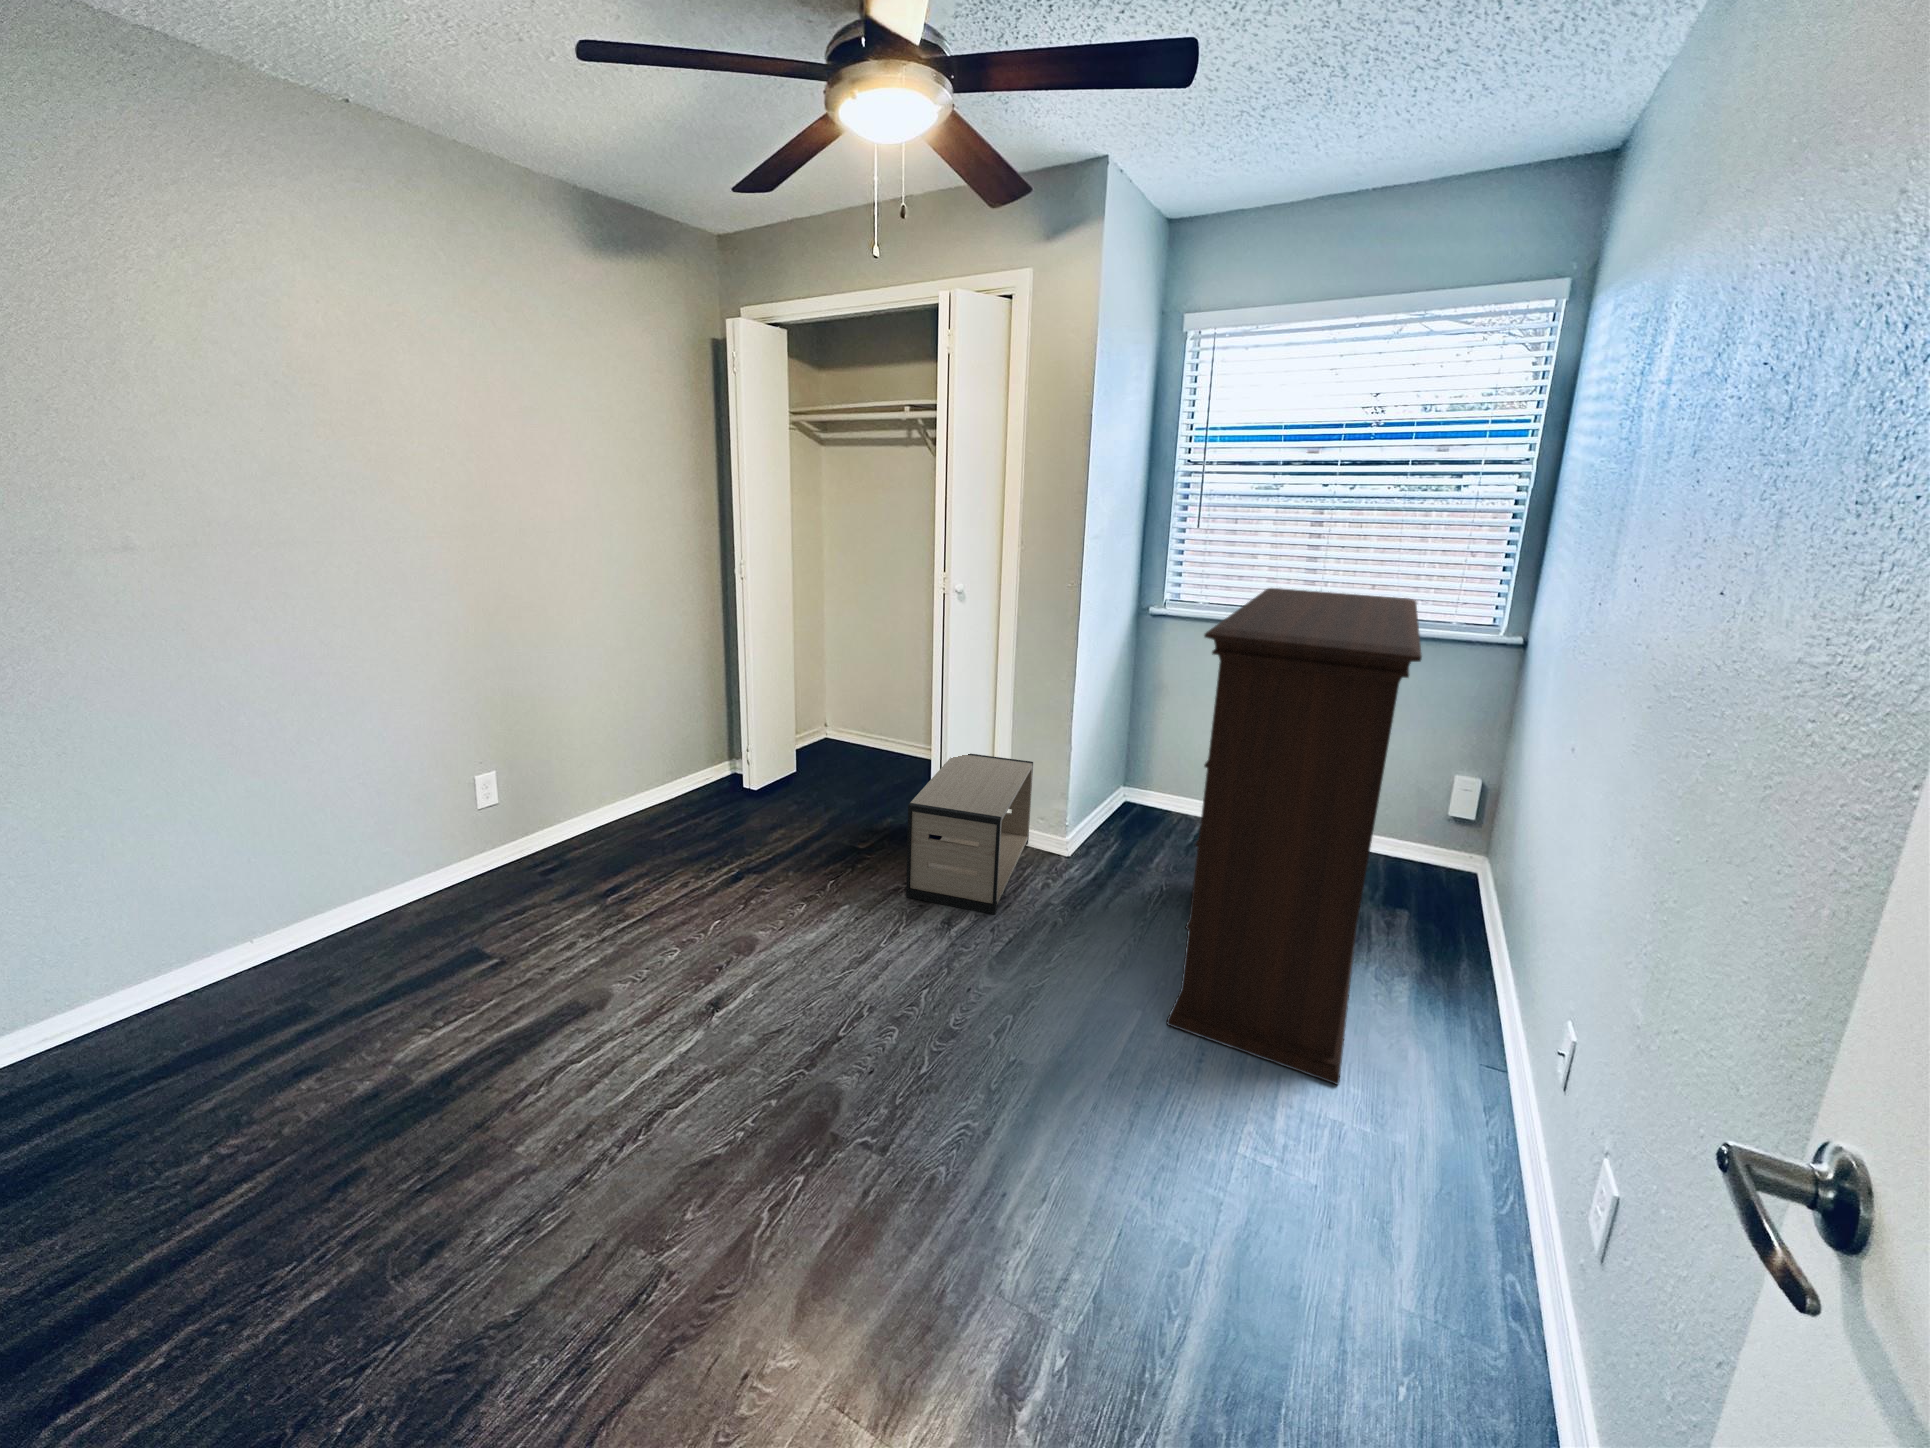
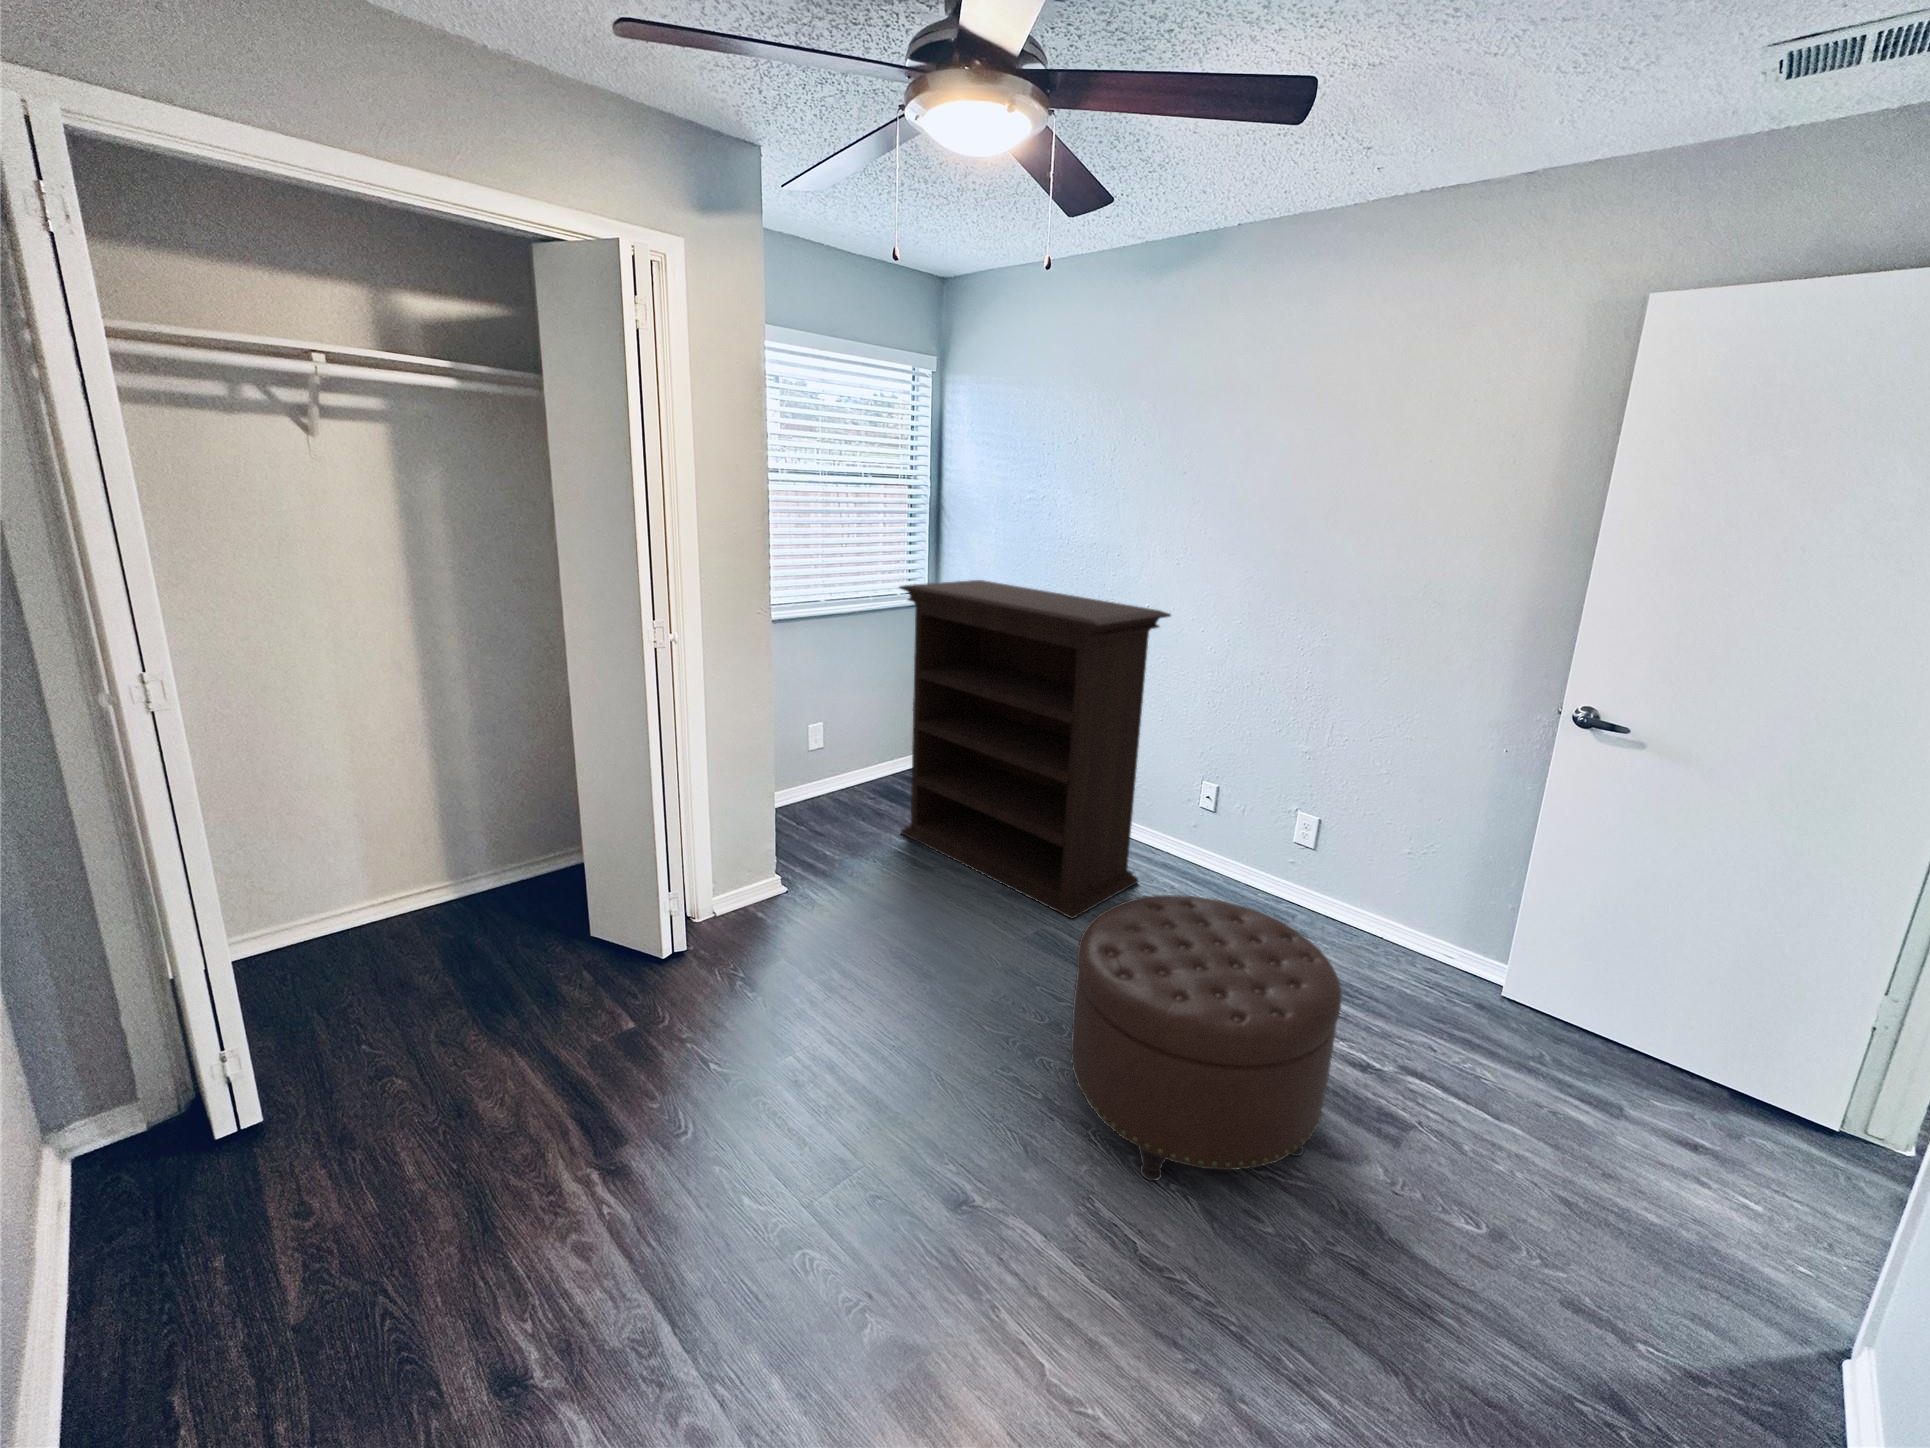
nightstand: present [906,754,1033,914] -> none [676,813,887,1007]
ottoman: none [707,903,1016,1262] -> present [1070,895,1342,1181]

